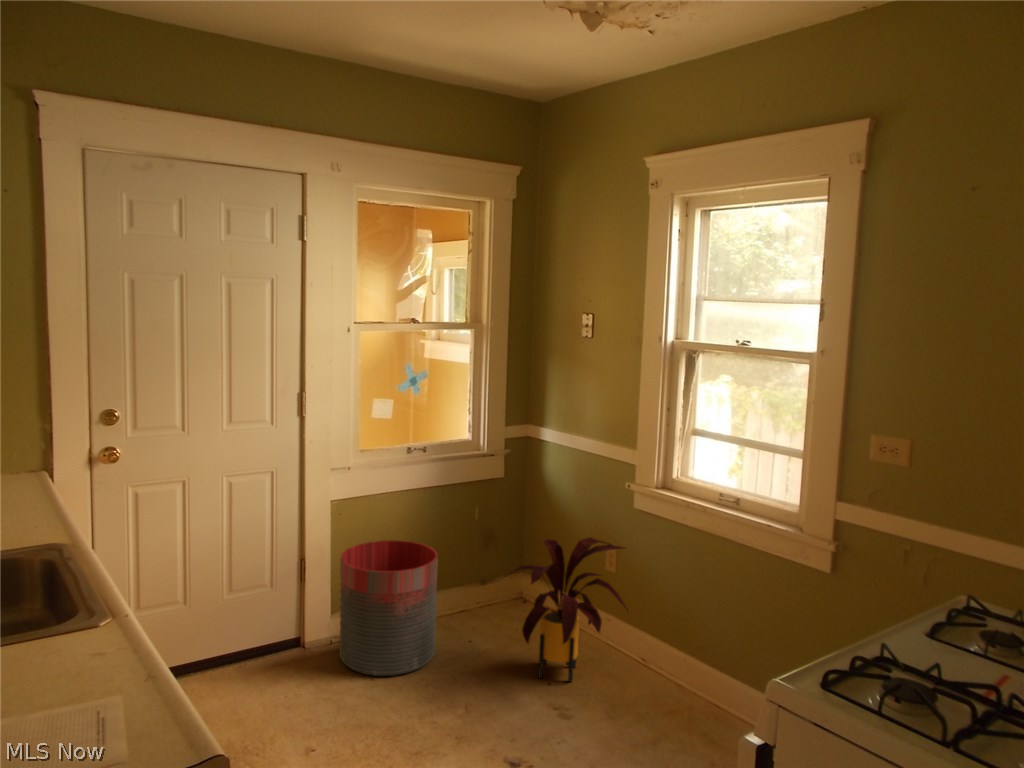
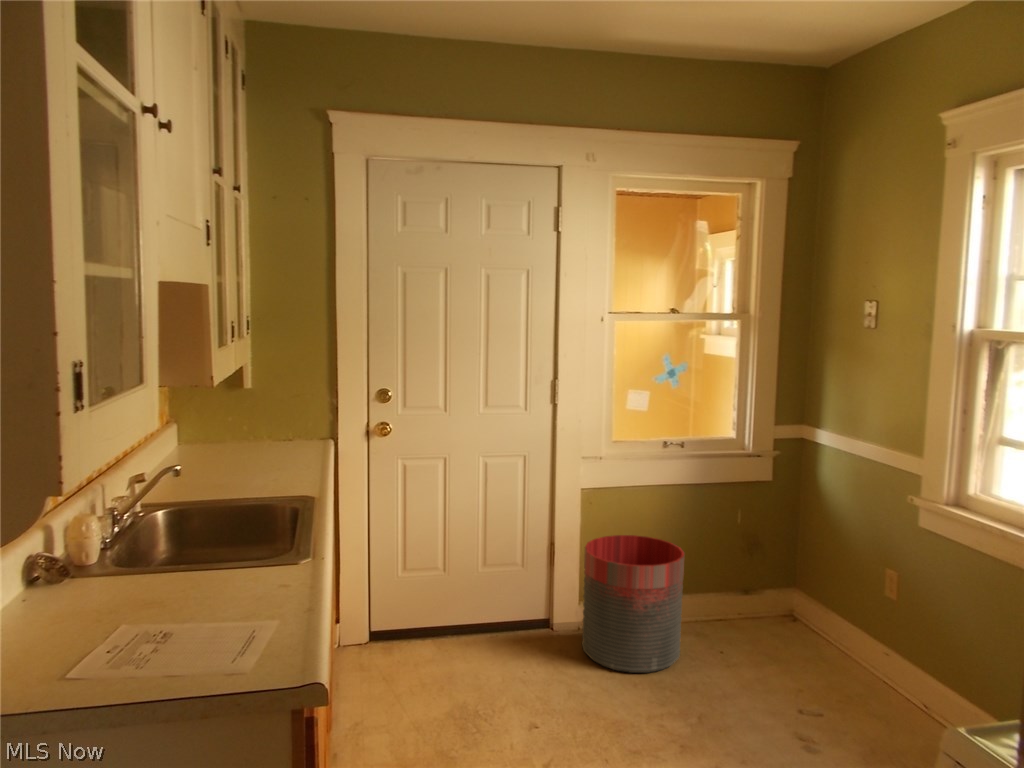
house plant: present [511,537,626,682] -> none [748,552,902,716]

